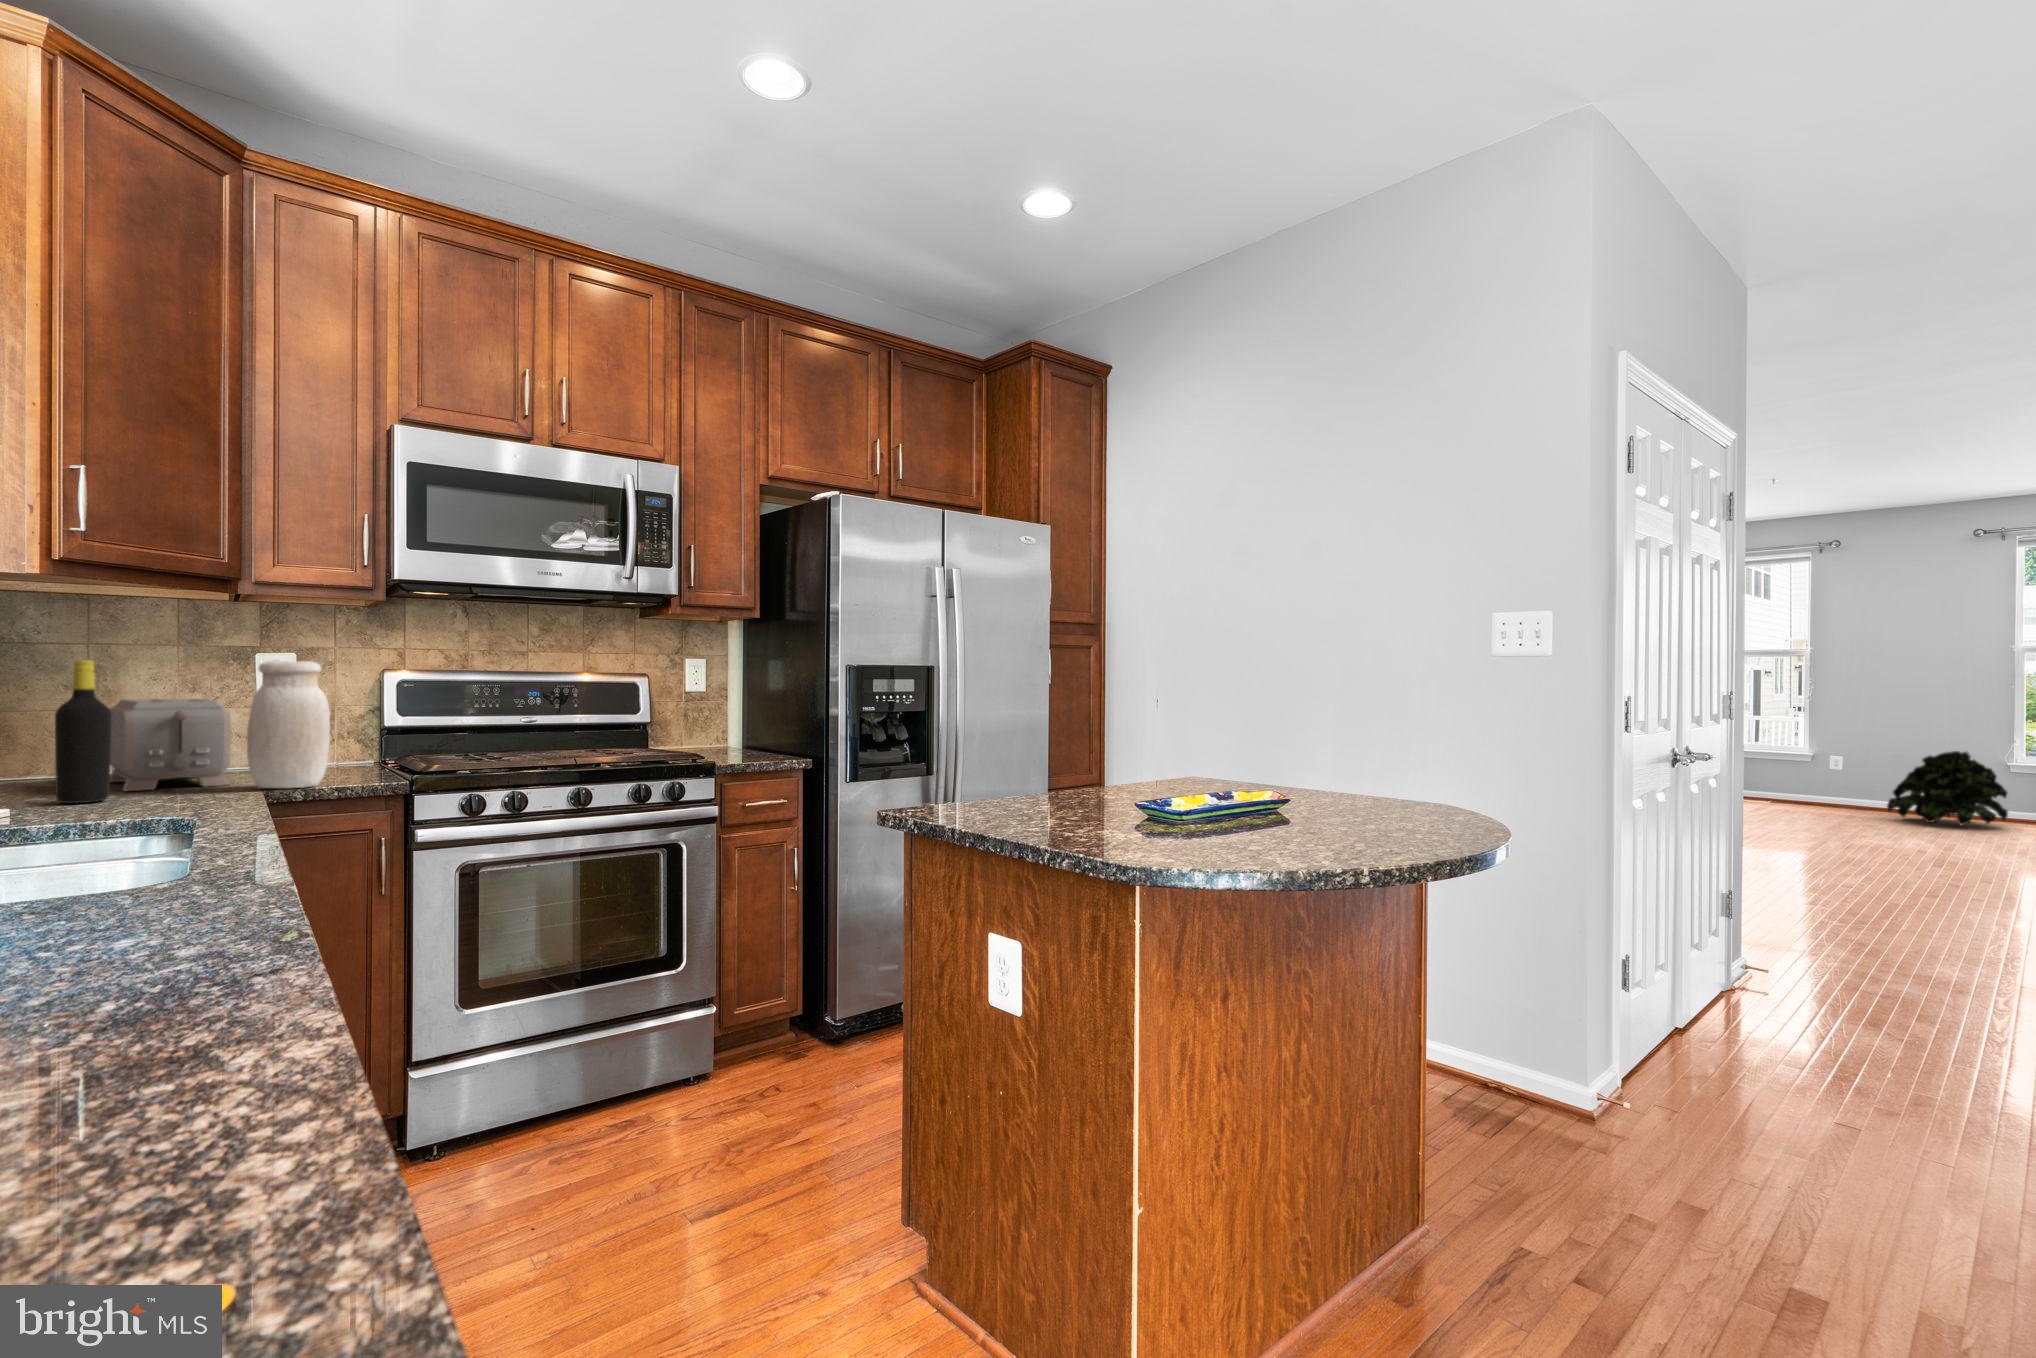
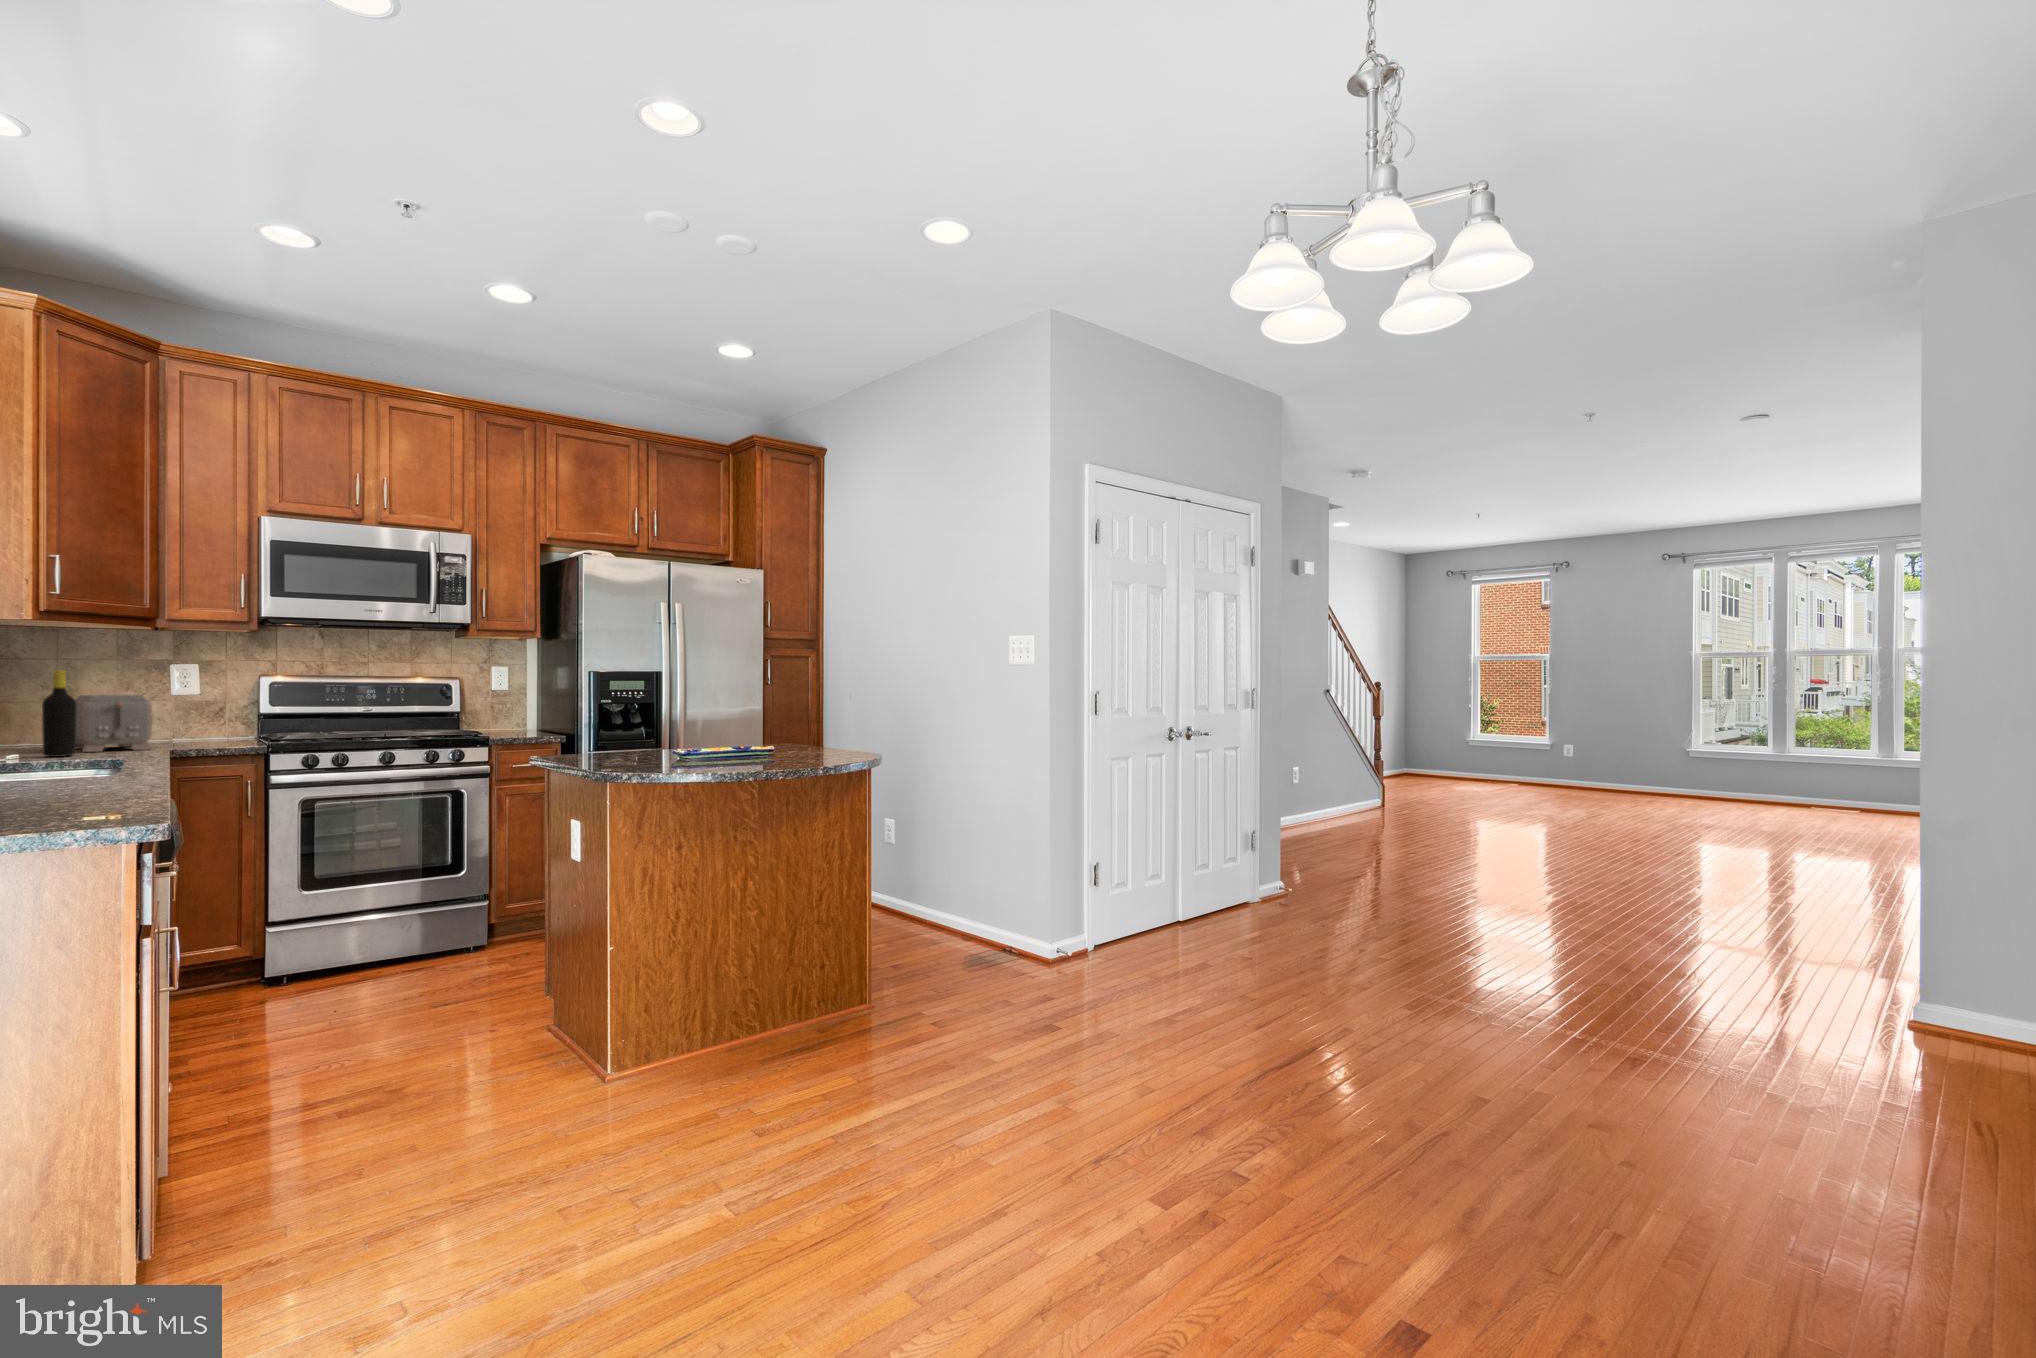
jar: present [247,661,330,788] -> none [162,670,216,750]
potted plant: present [1887,751,2008,825] -> none [1594,739,1681,802]

